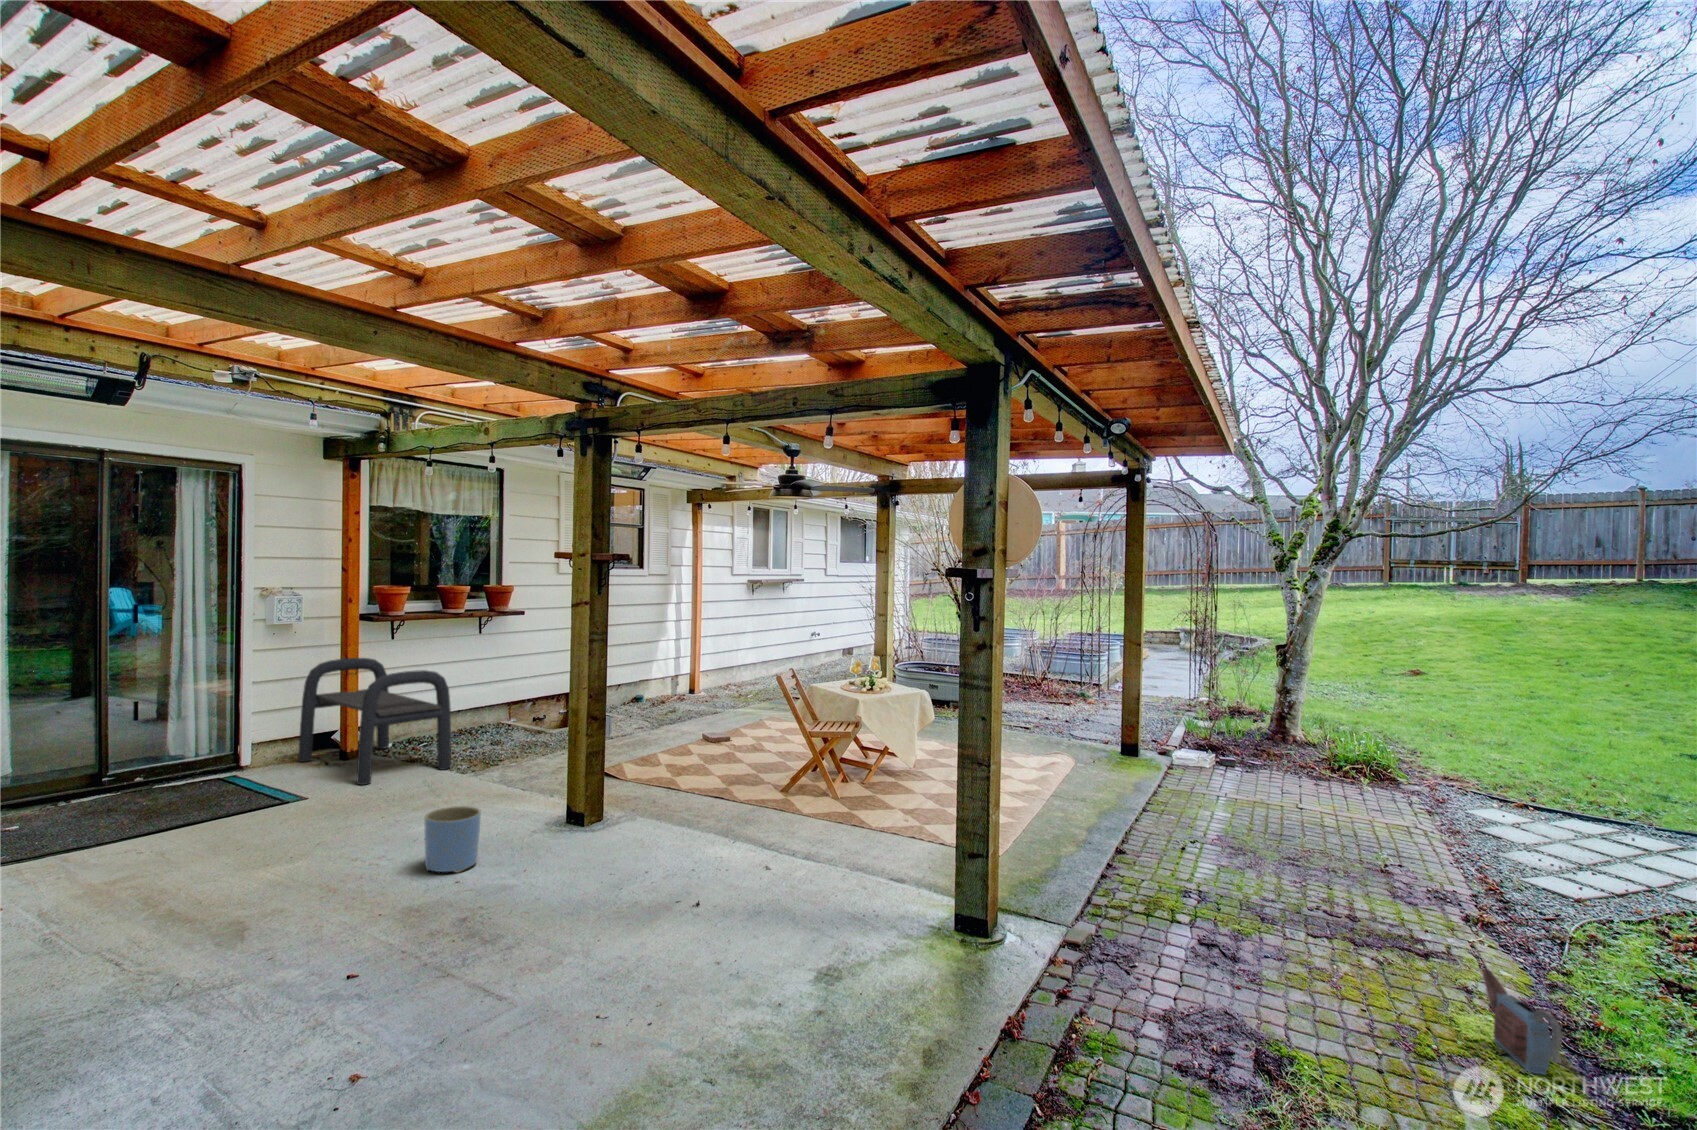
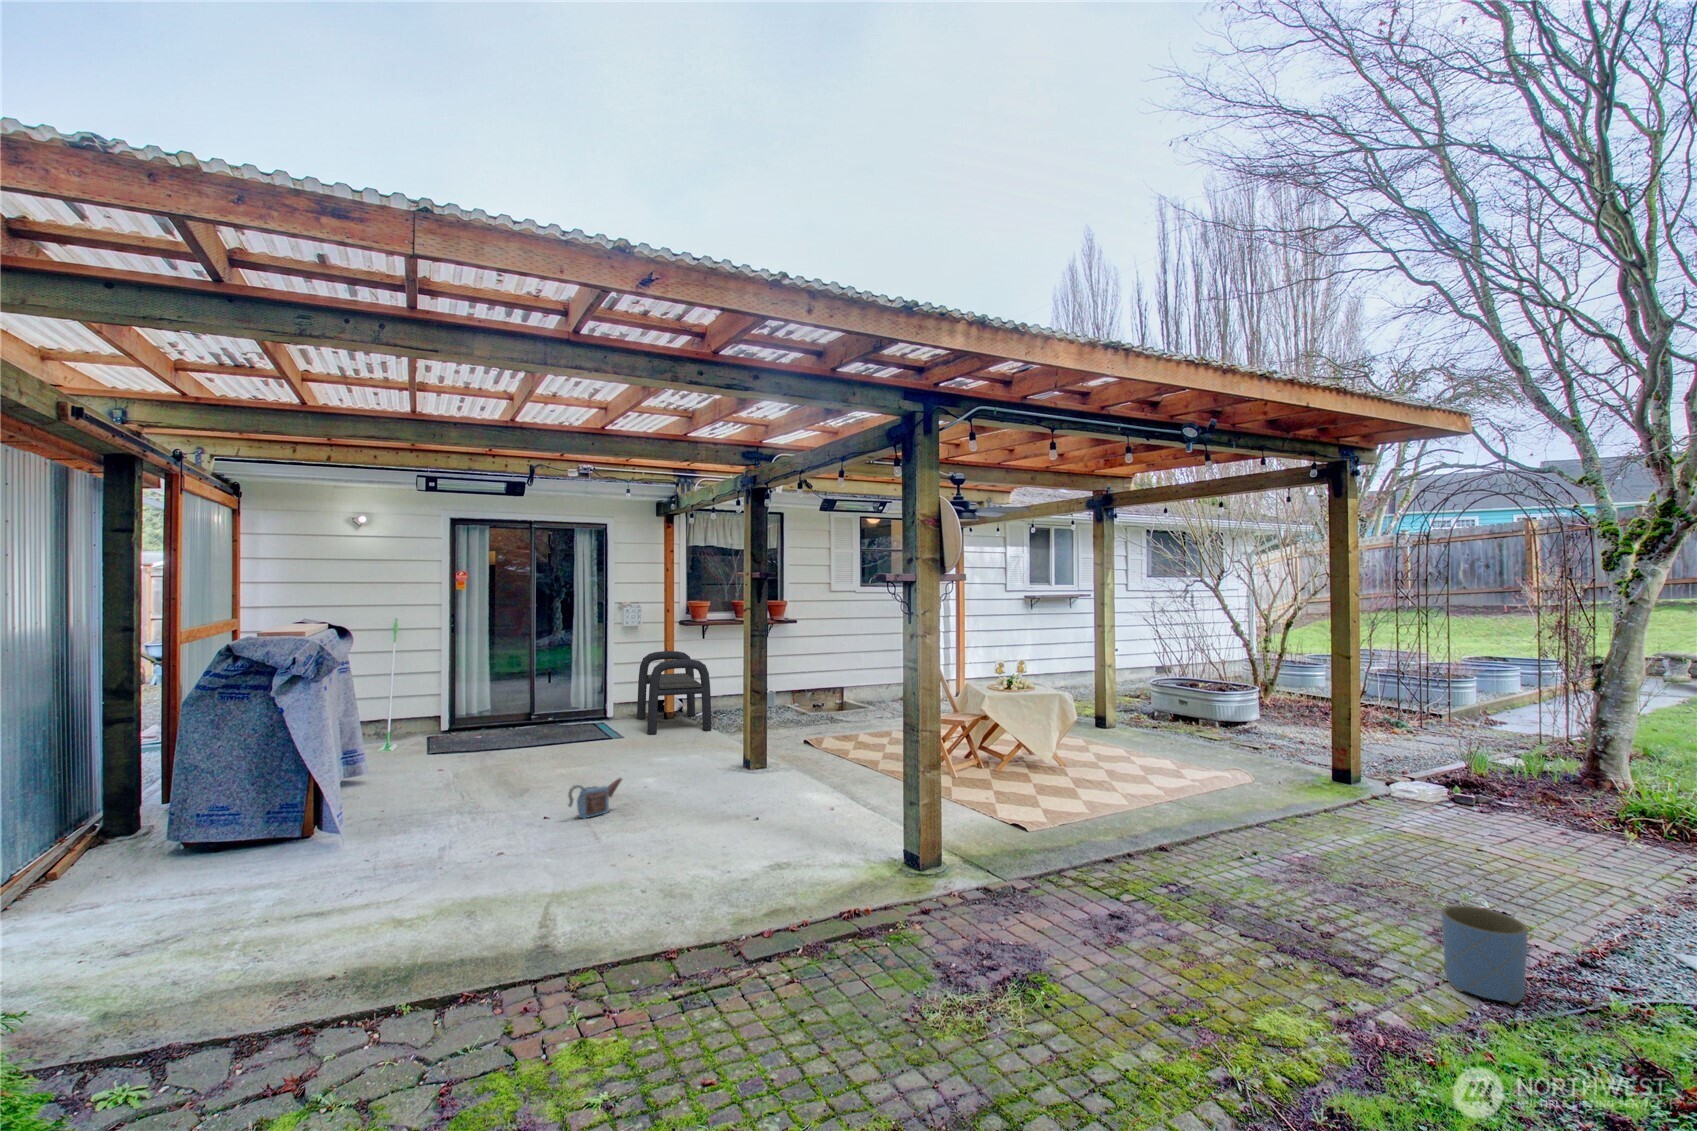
planter: present [425,806,481,873] -> present [1442,906,1528,1005]
watering can: present [1482,969,1562,1075] -> present [568,778,623,819]

